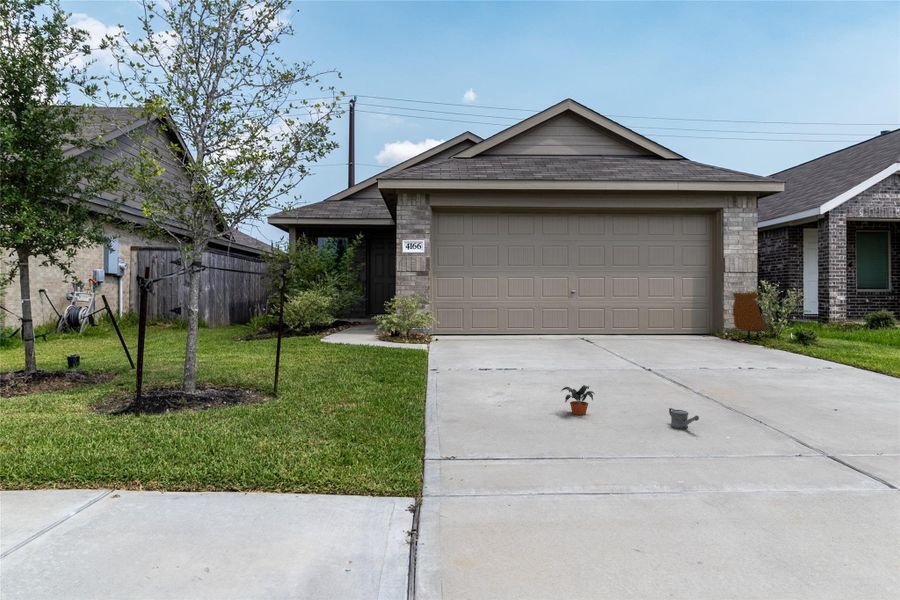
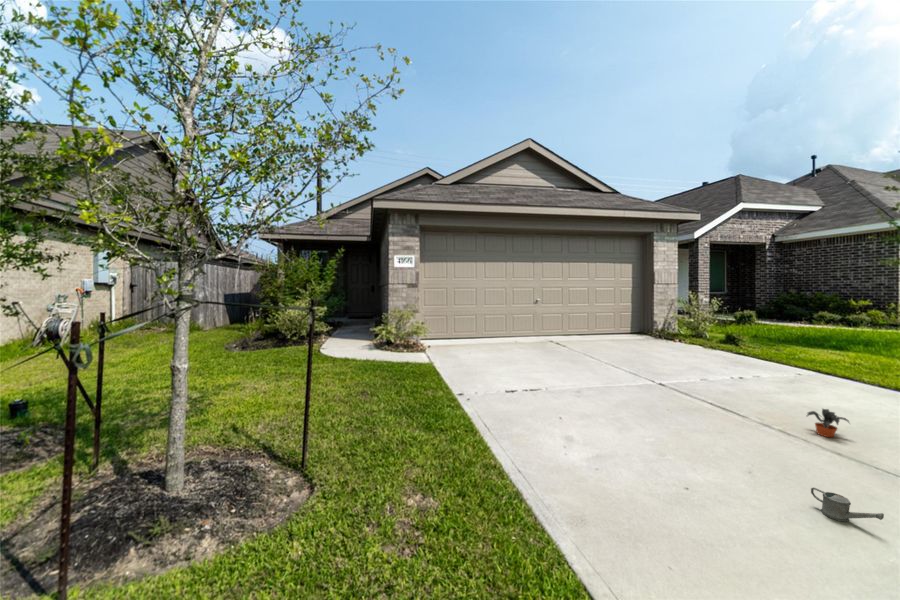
lounge chair: present [733,293,767,342] -> none [664,302,693,343]
potted plant: present [561,385,594,415] -> present [807,409,849,437]

